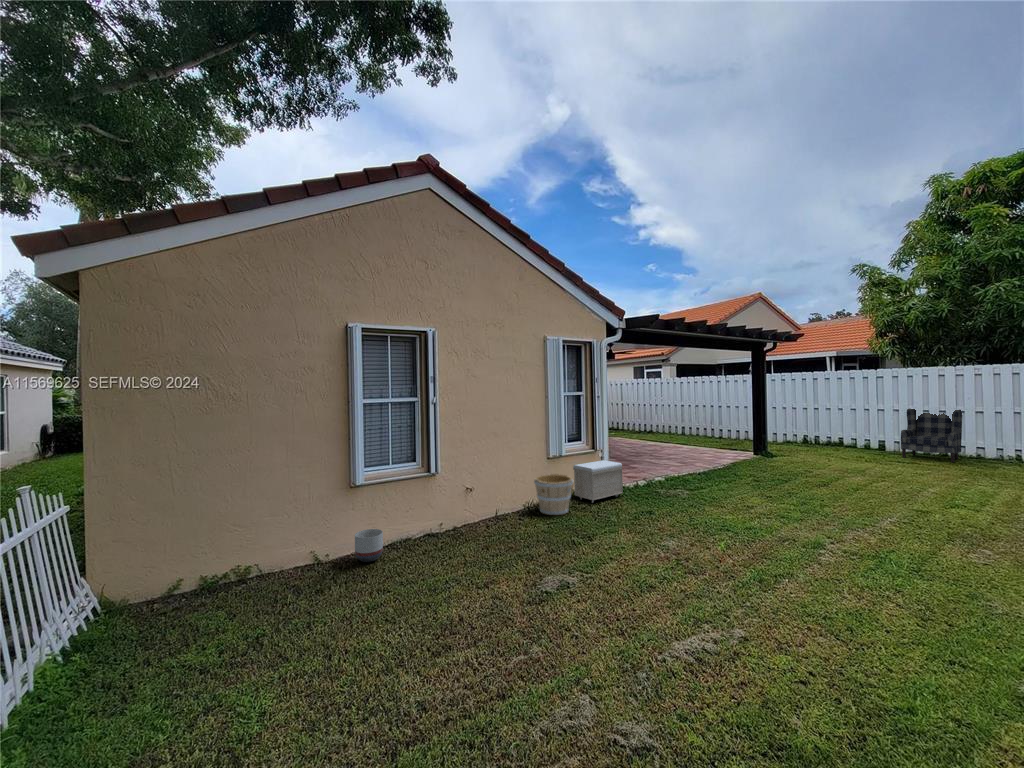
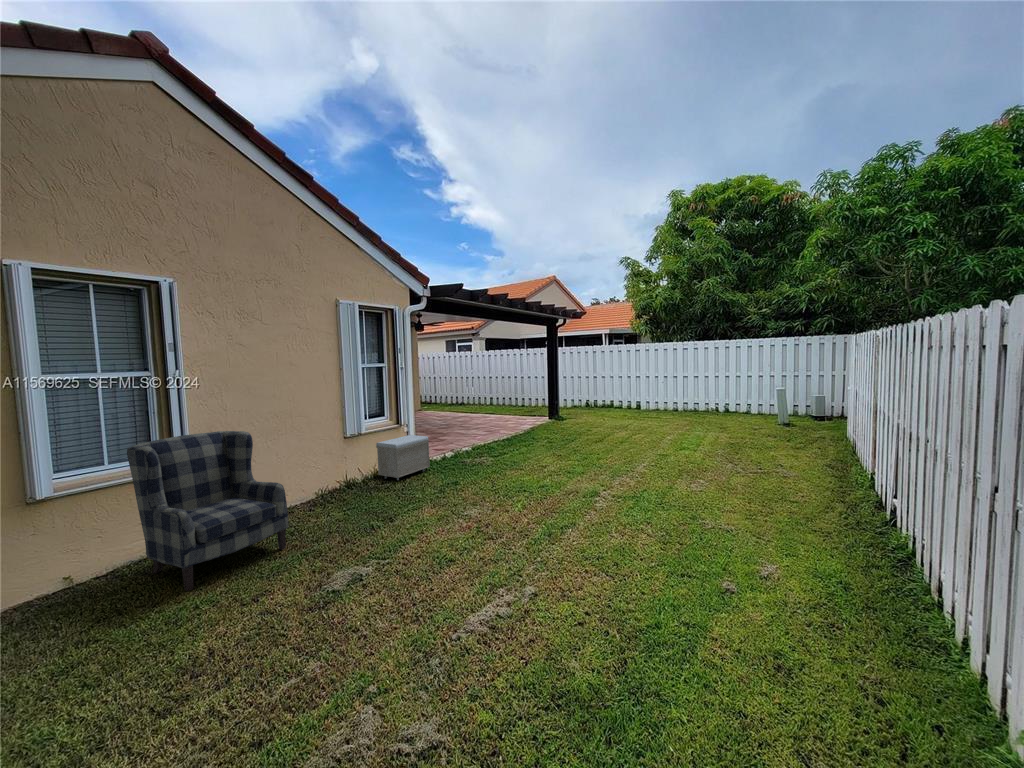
chair: present [901,408,962,462] -> present [127,431,288,591]
wooden bucket: present [534,474,573,515] -> none [328,454,375,500]
planter: present [355,529,383,562] -> none [40,555,95,605]

